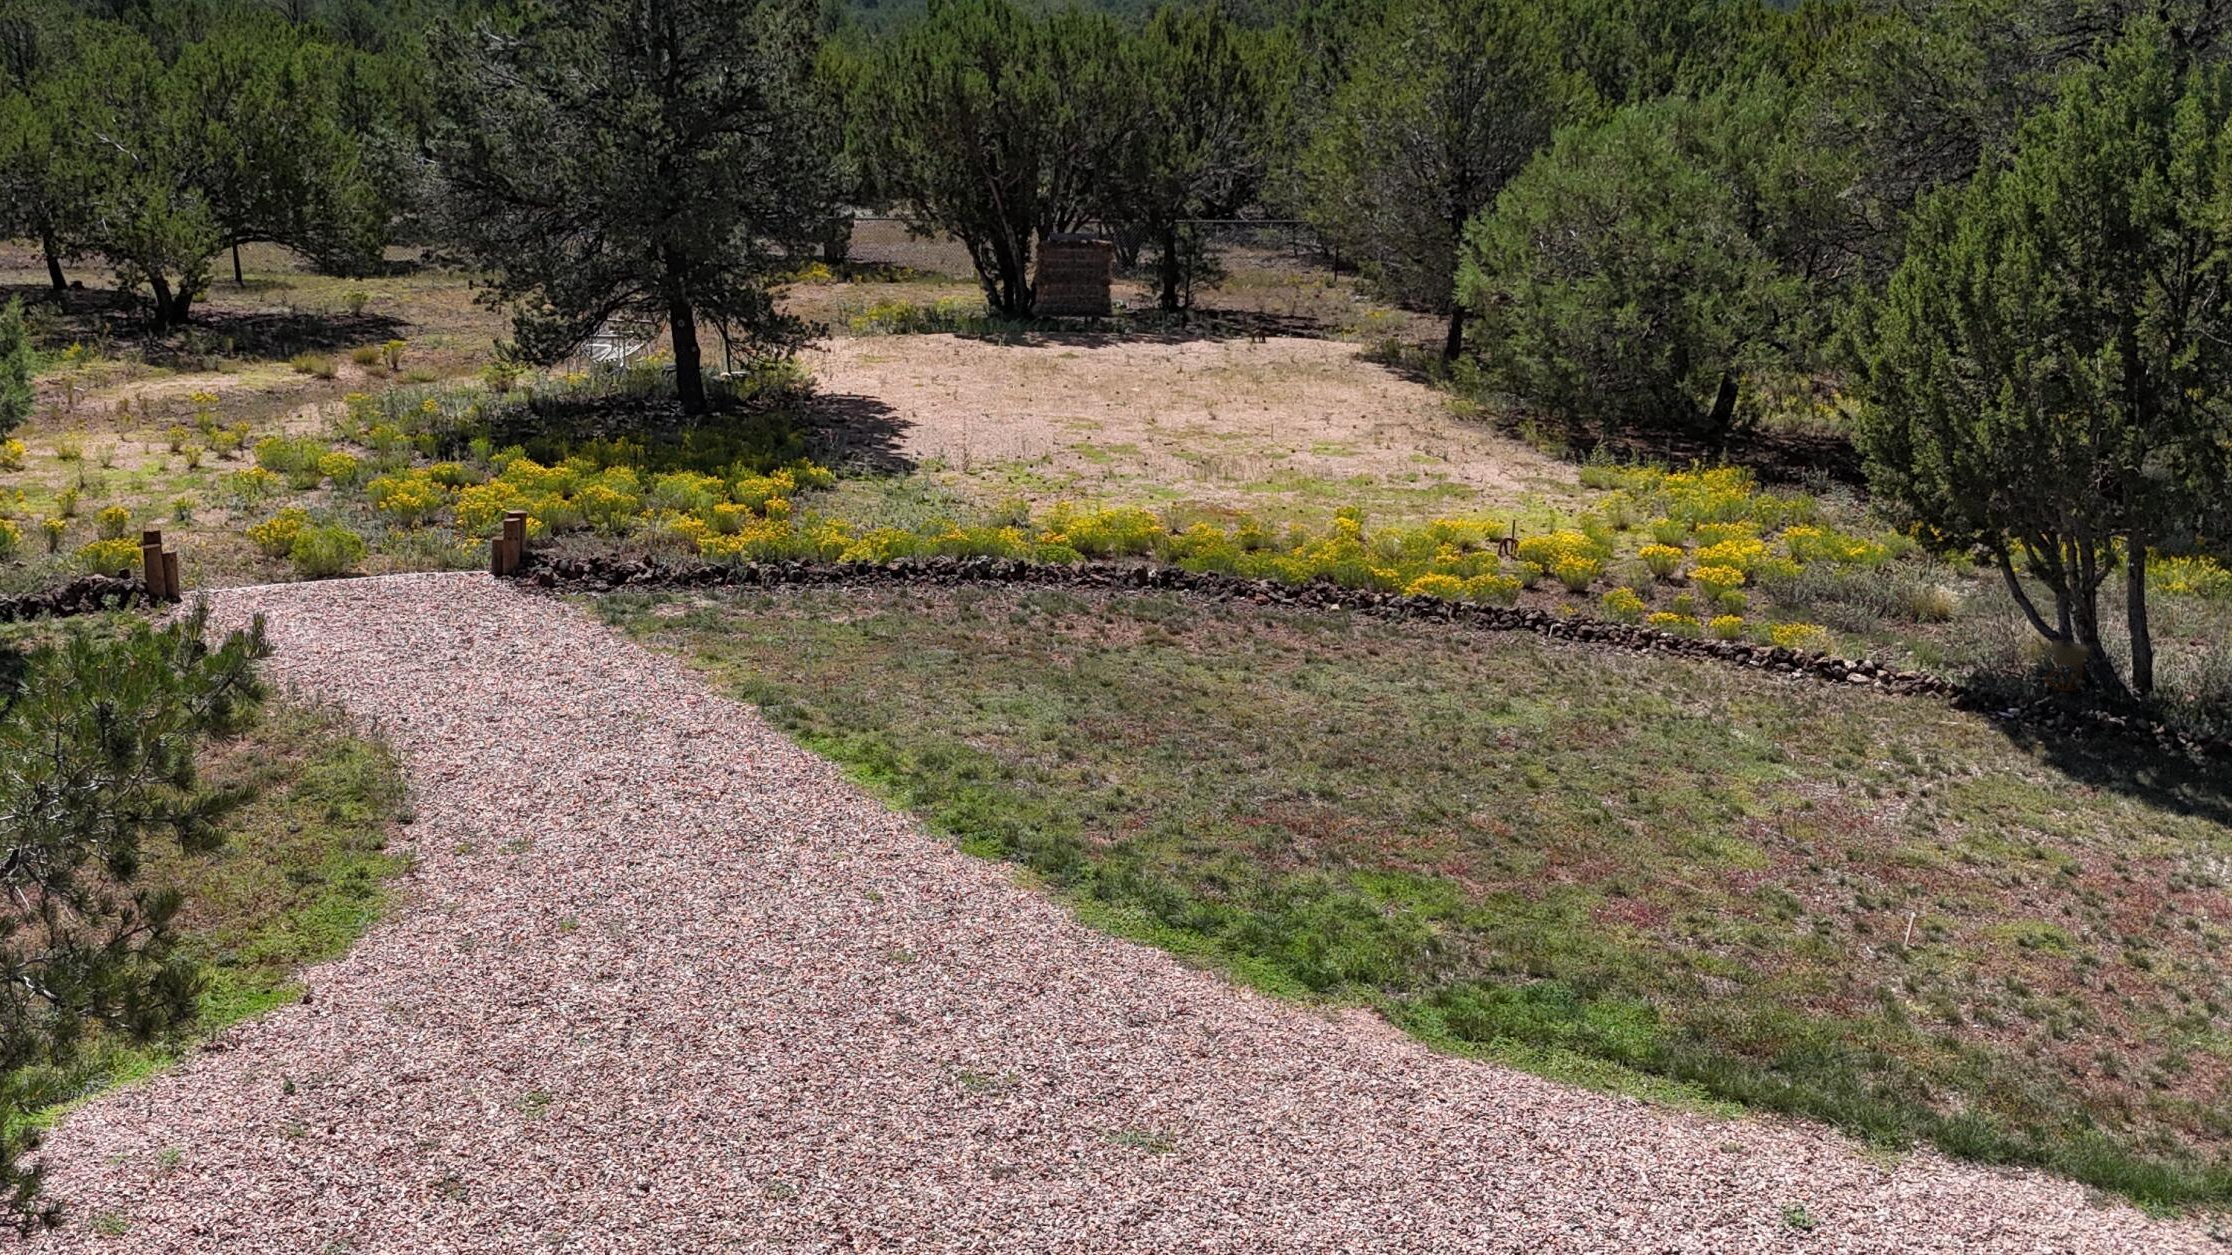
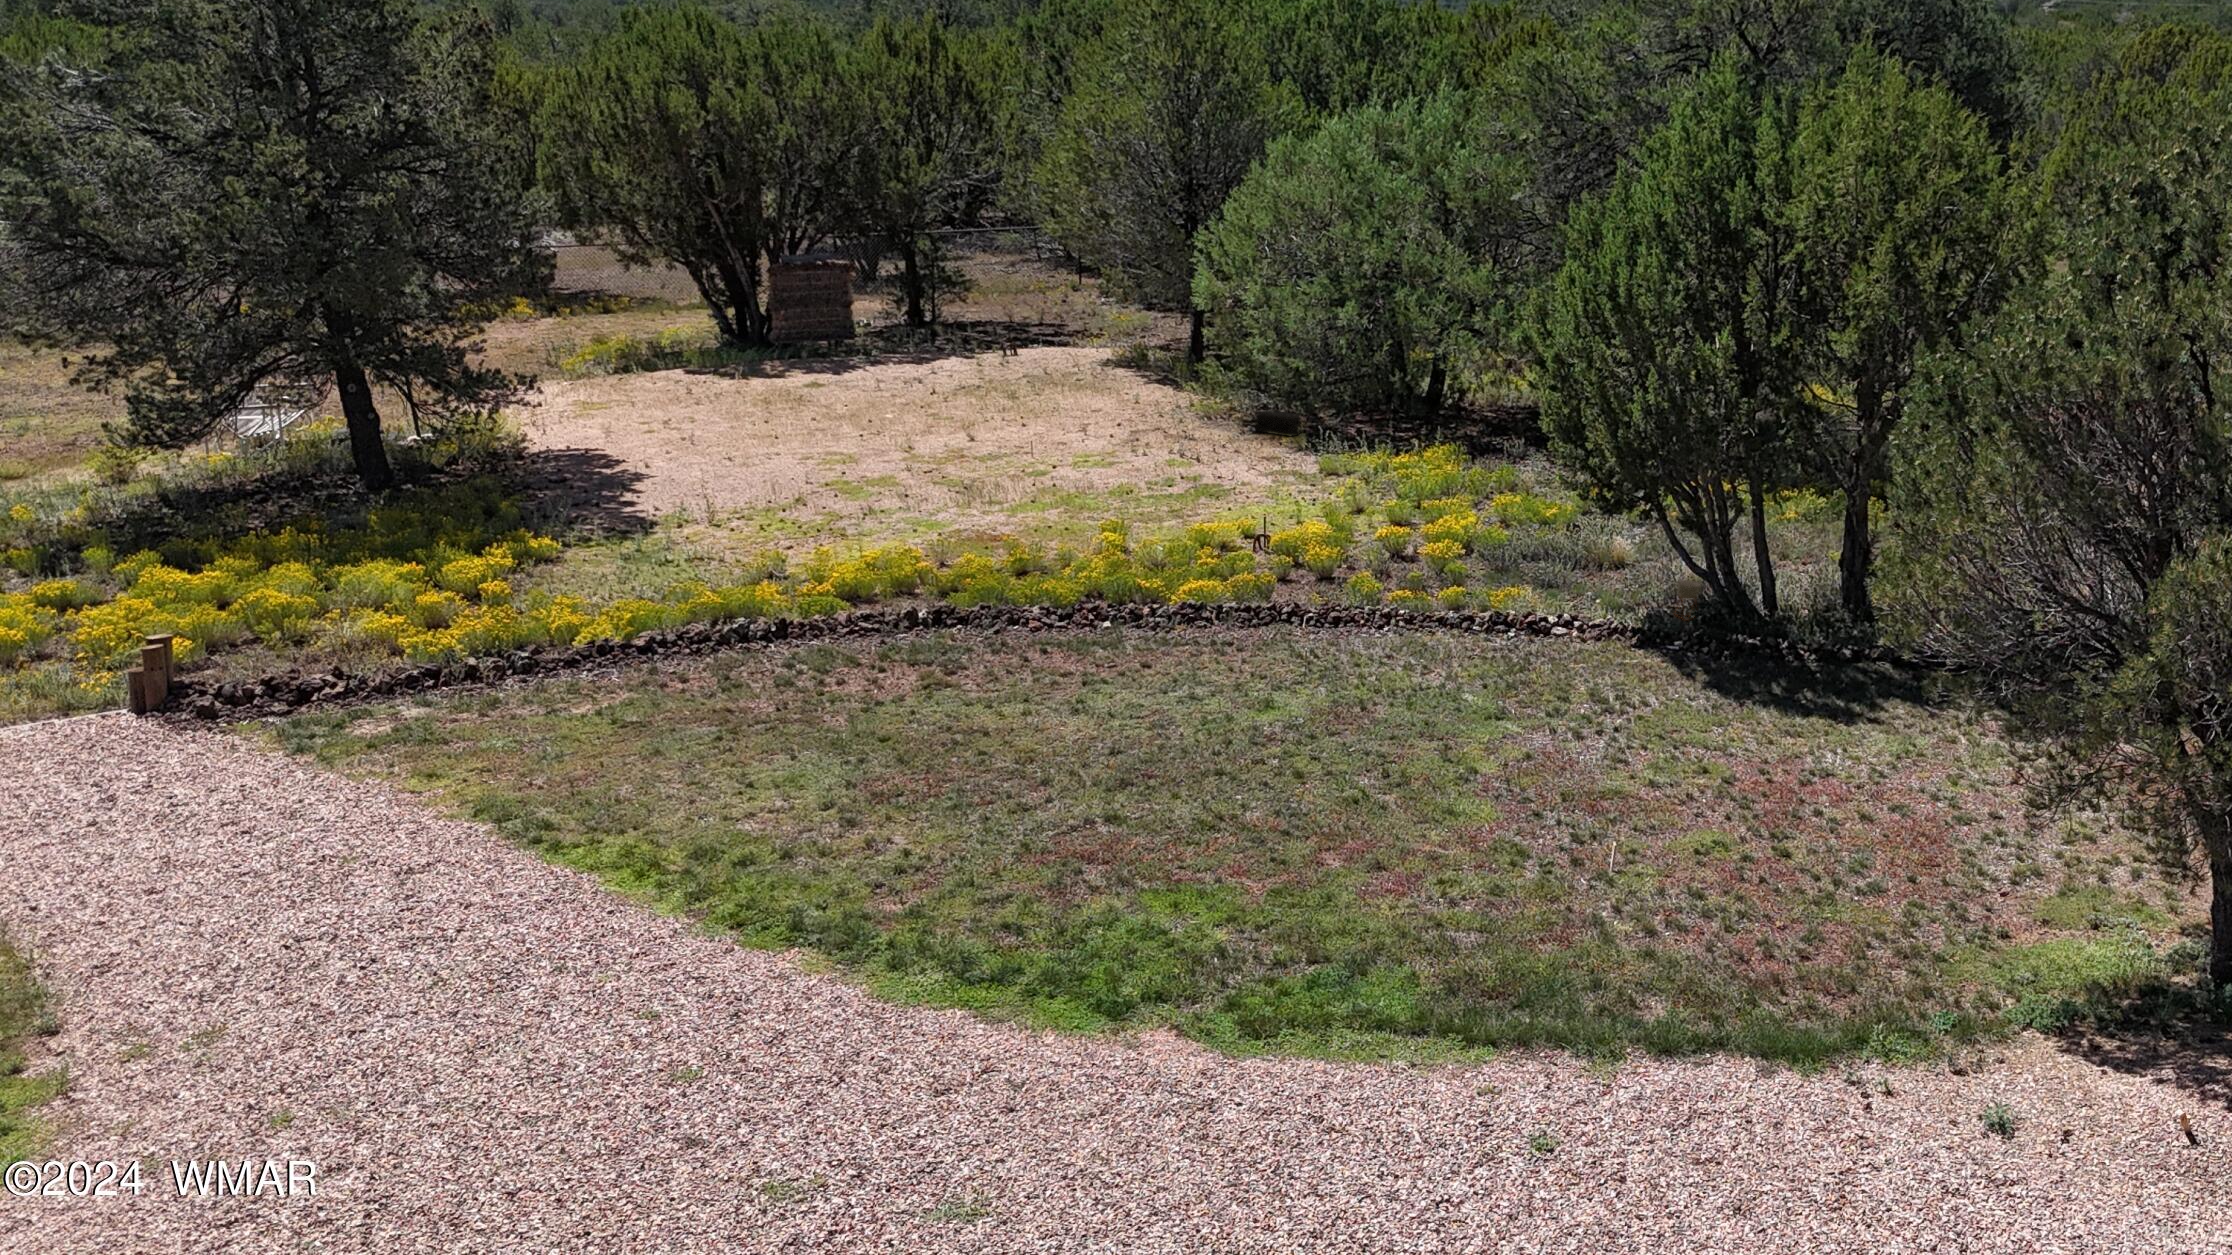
storage bench: none [1499,413,1553,442] -> present [1255,410,1301,436]

